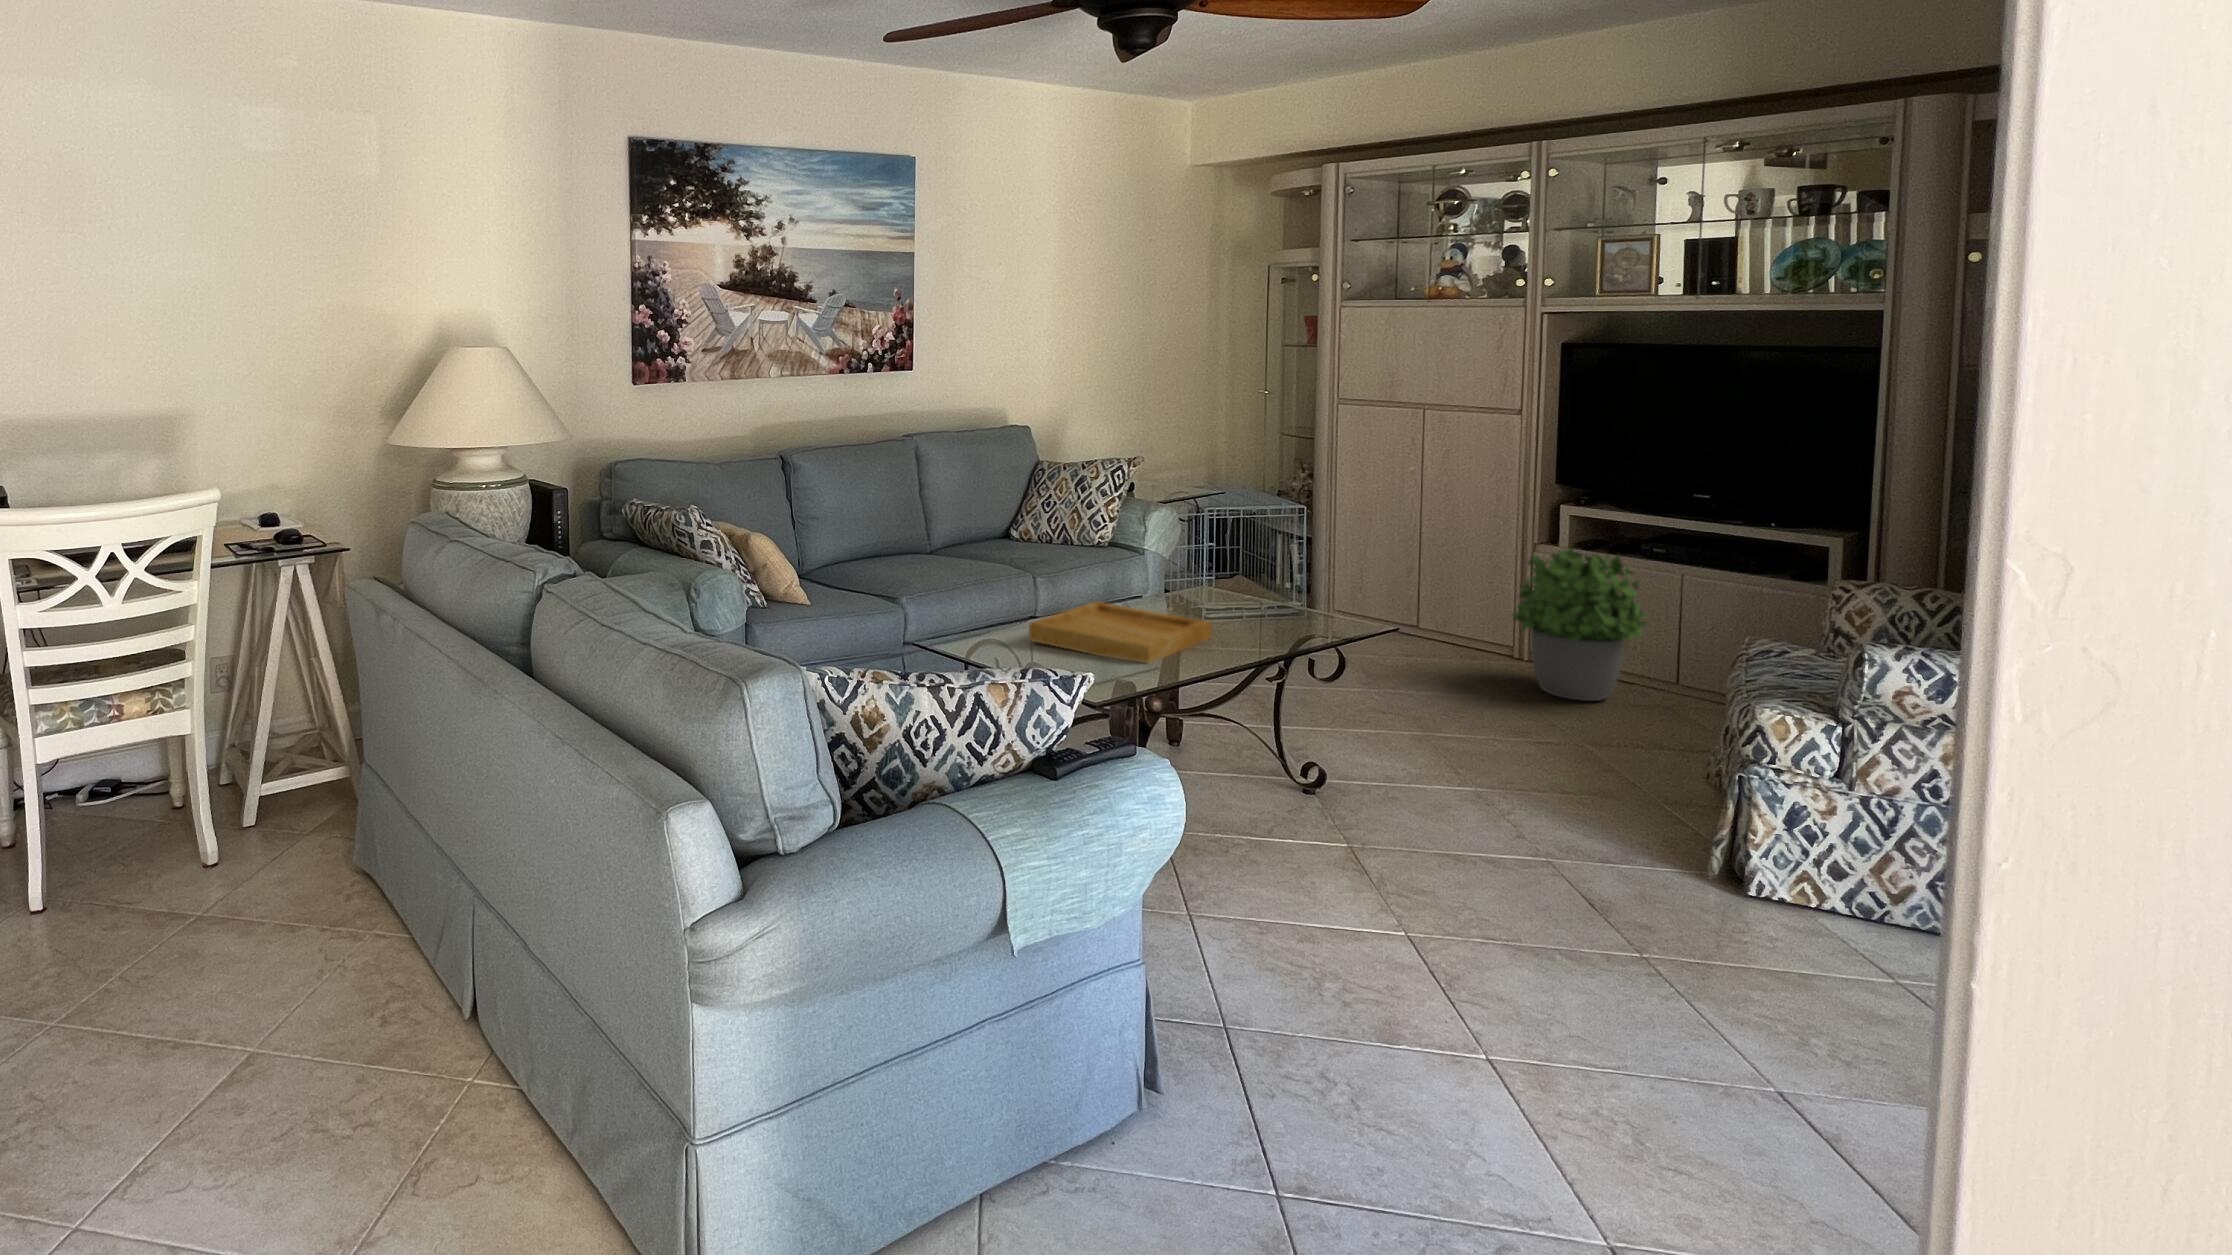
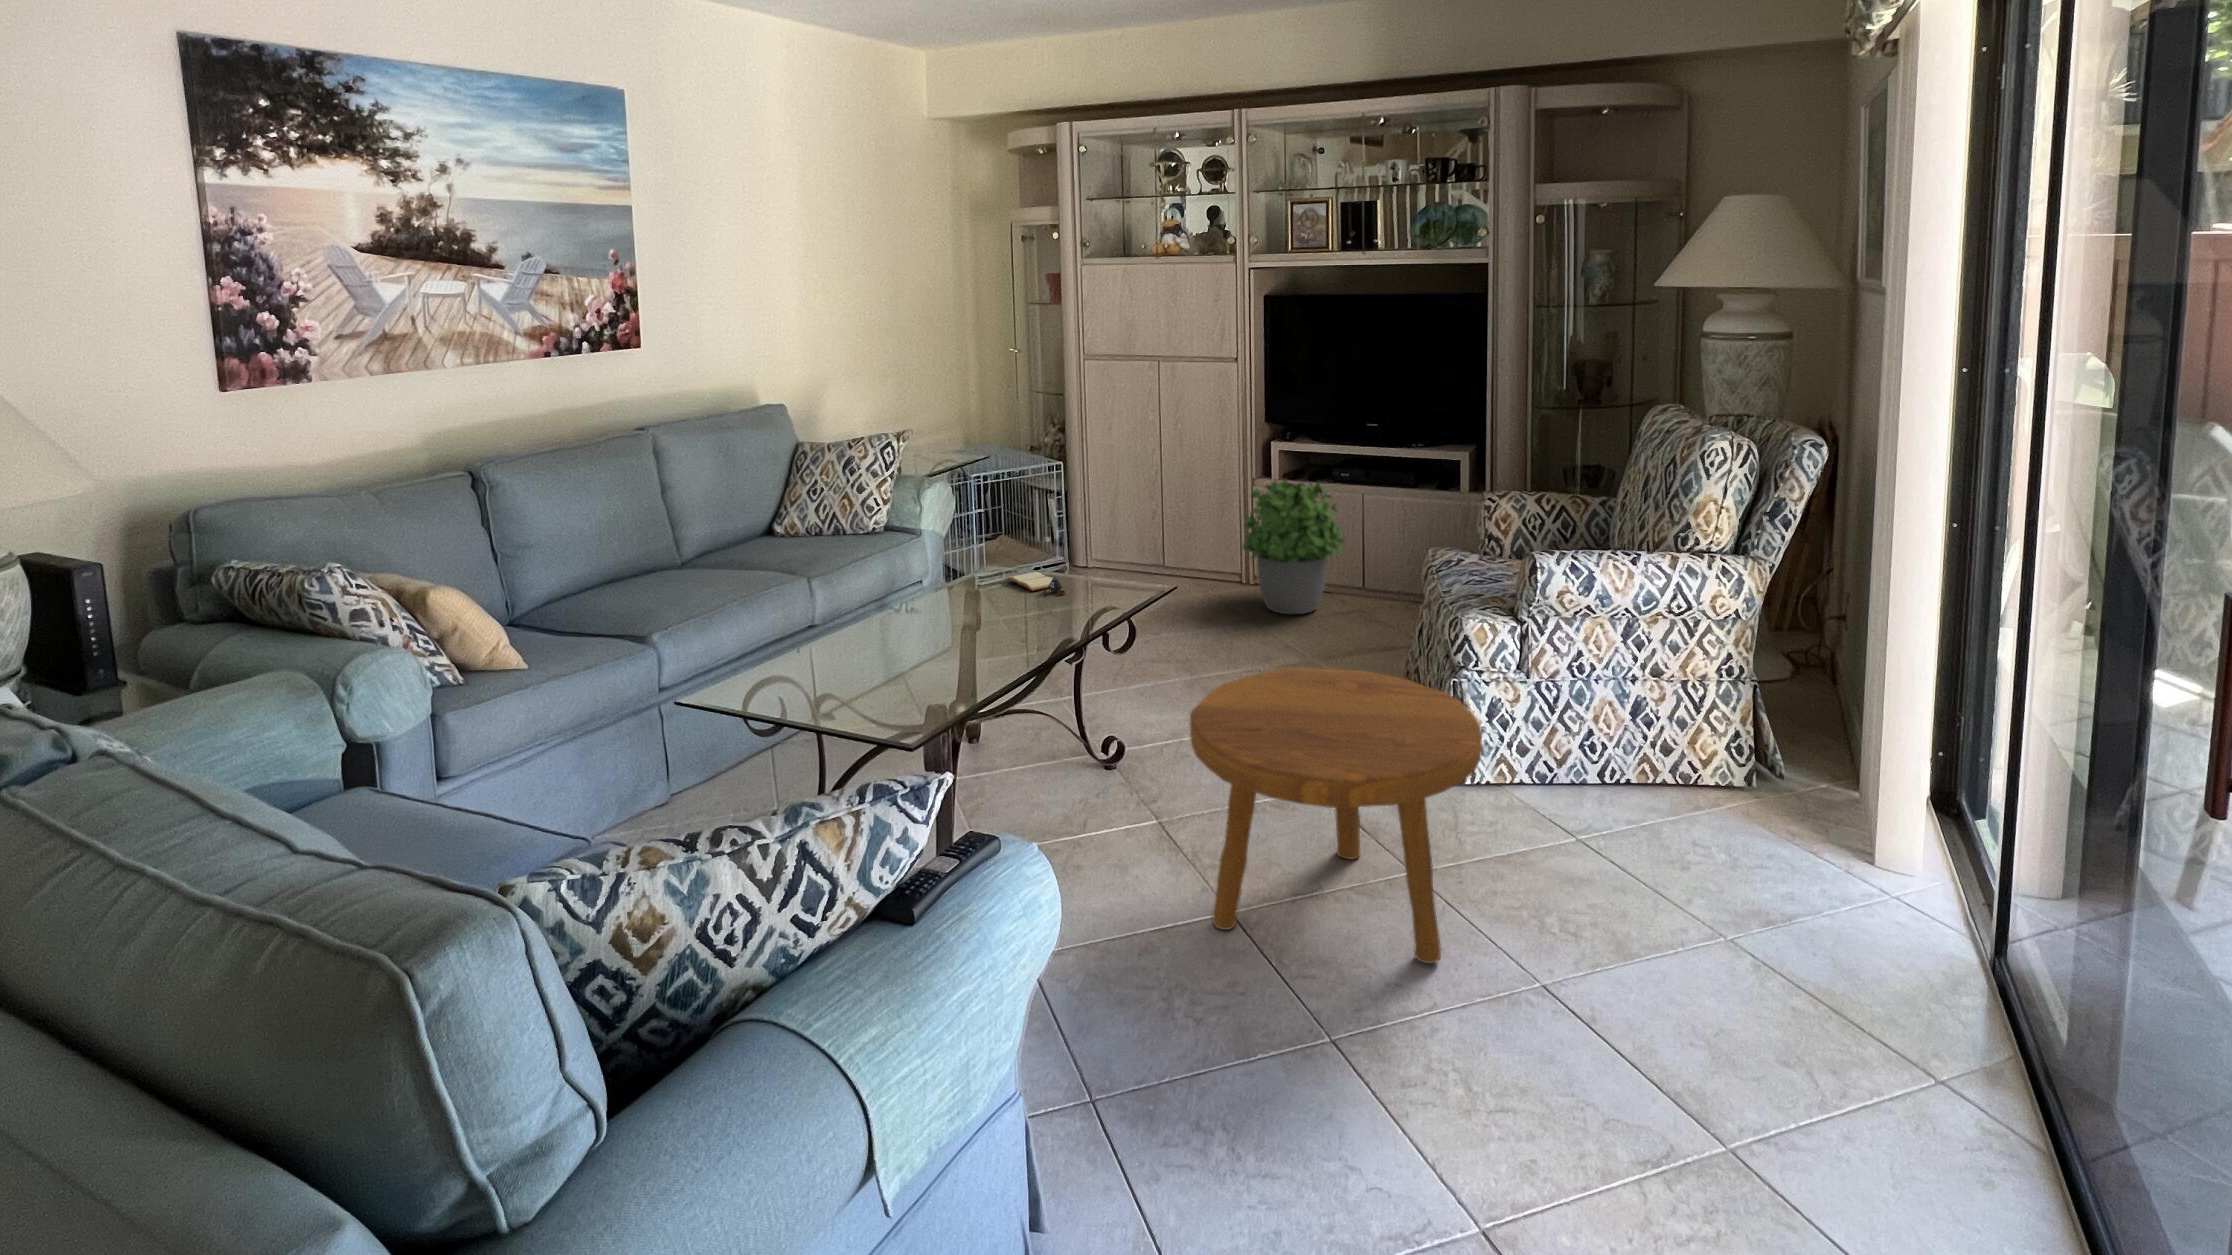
book: none [1221,600,1278,622] -> present [1005,572,1065,597]
tray: present [1029,602,1212,663] -> none [814,602,1008,677]
footstool: none [1371,712,1719,1029] -> present [1190,668,1482,964]

